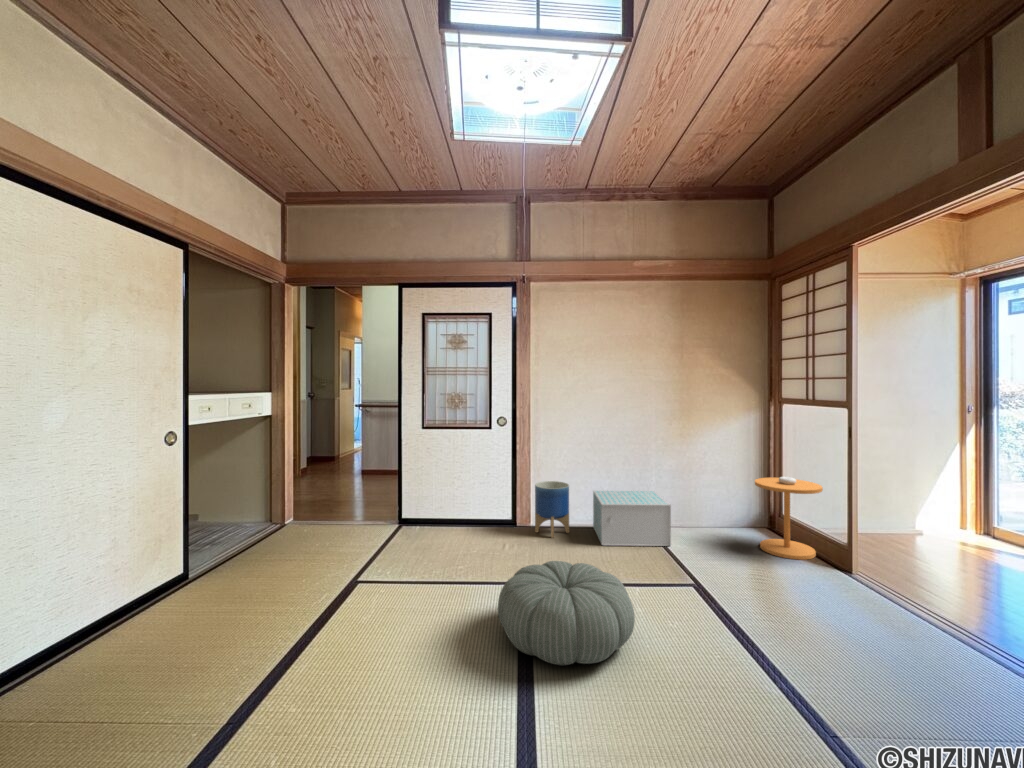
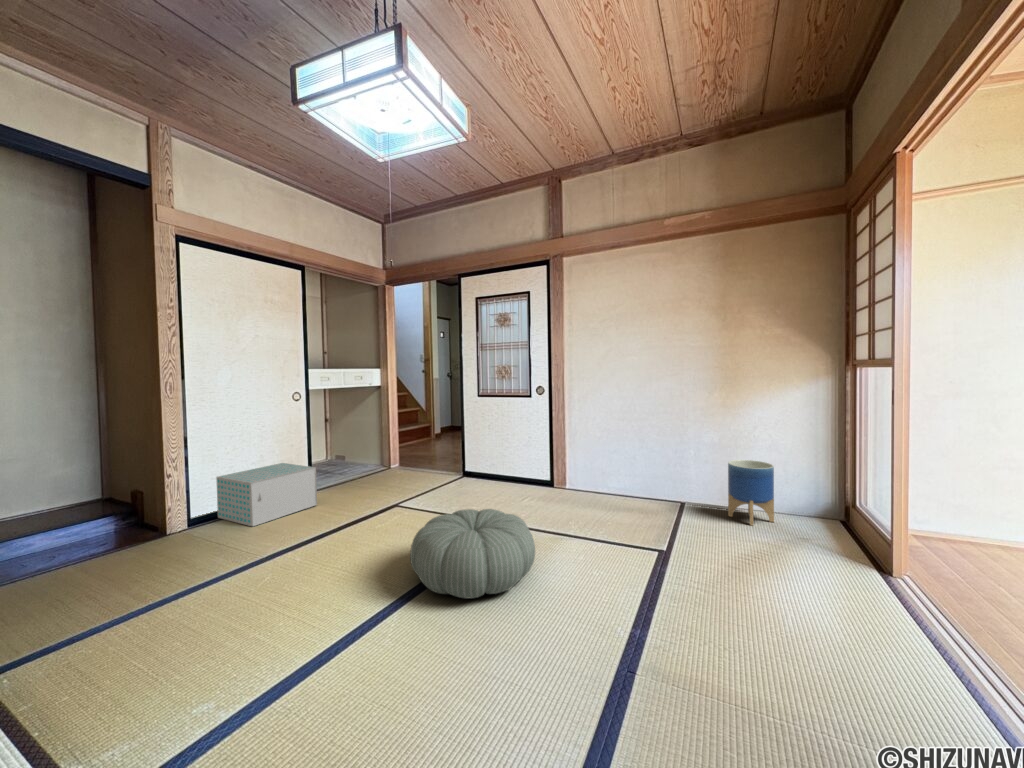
side table: present [755,477,823,560] -> none [791,457,885,563]
planter: present [535,481,569,538] -> present [728,460,774,525]
storage box: present [593,491,671,546] -> present [216,463,317,526]

